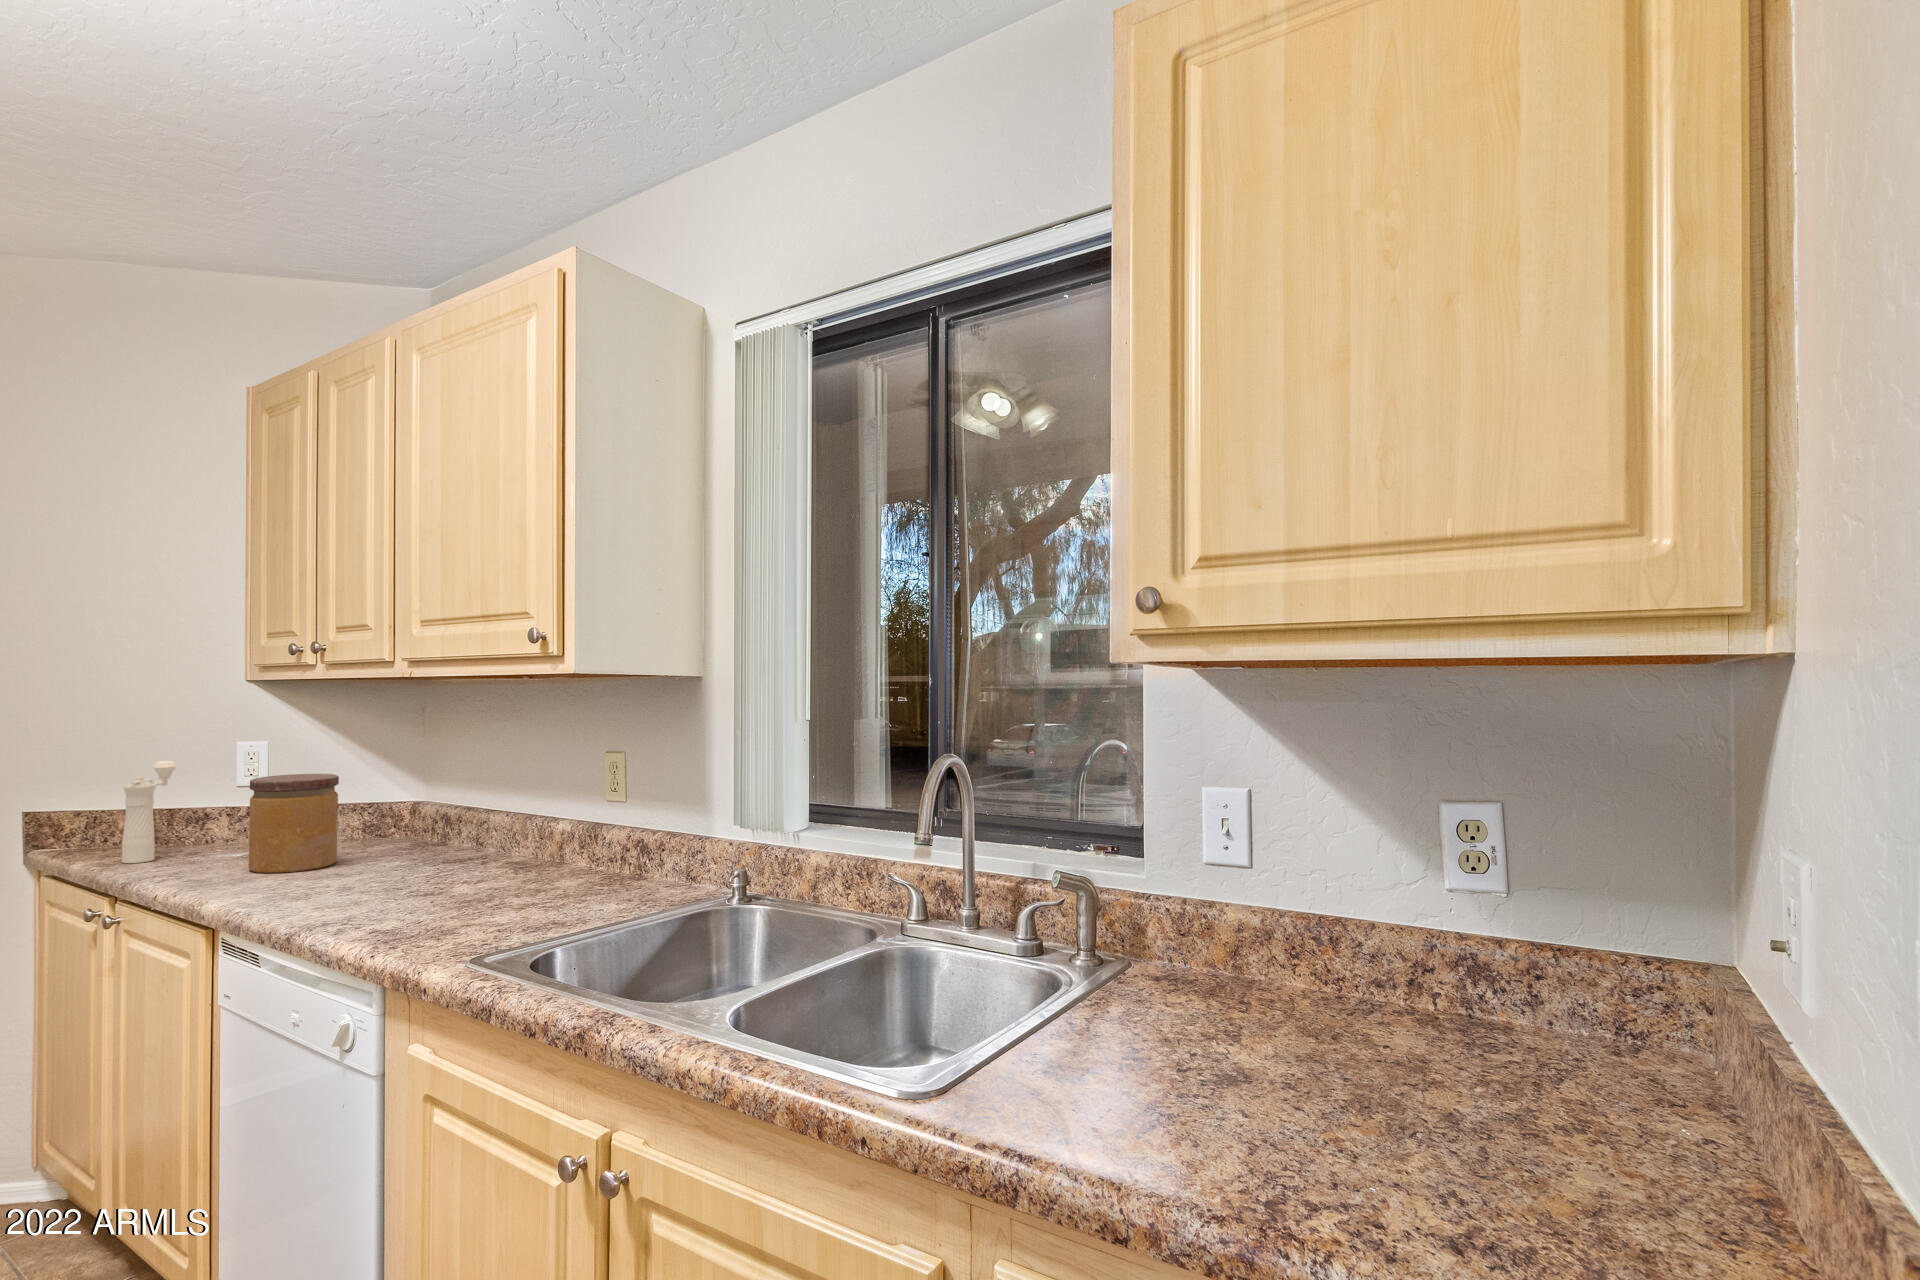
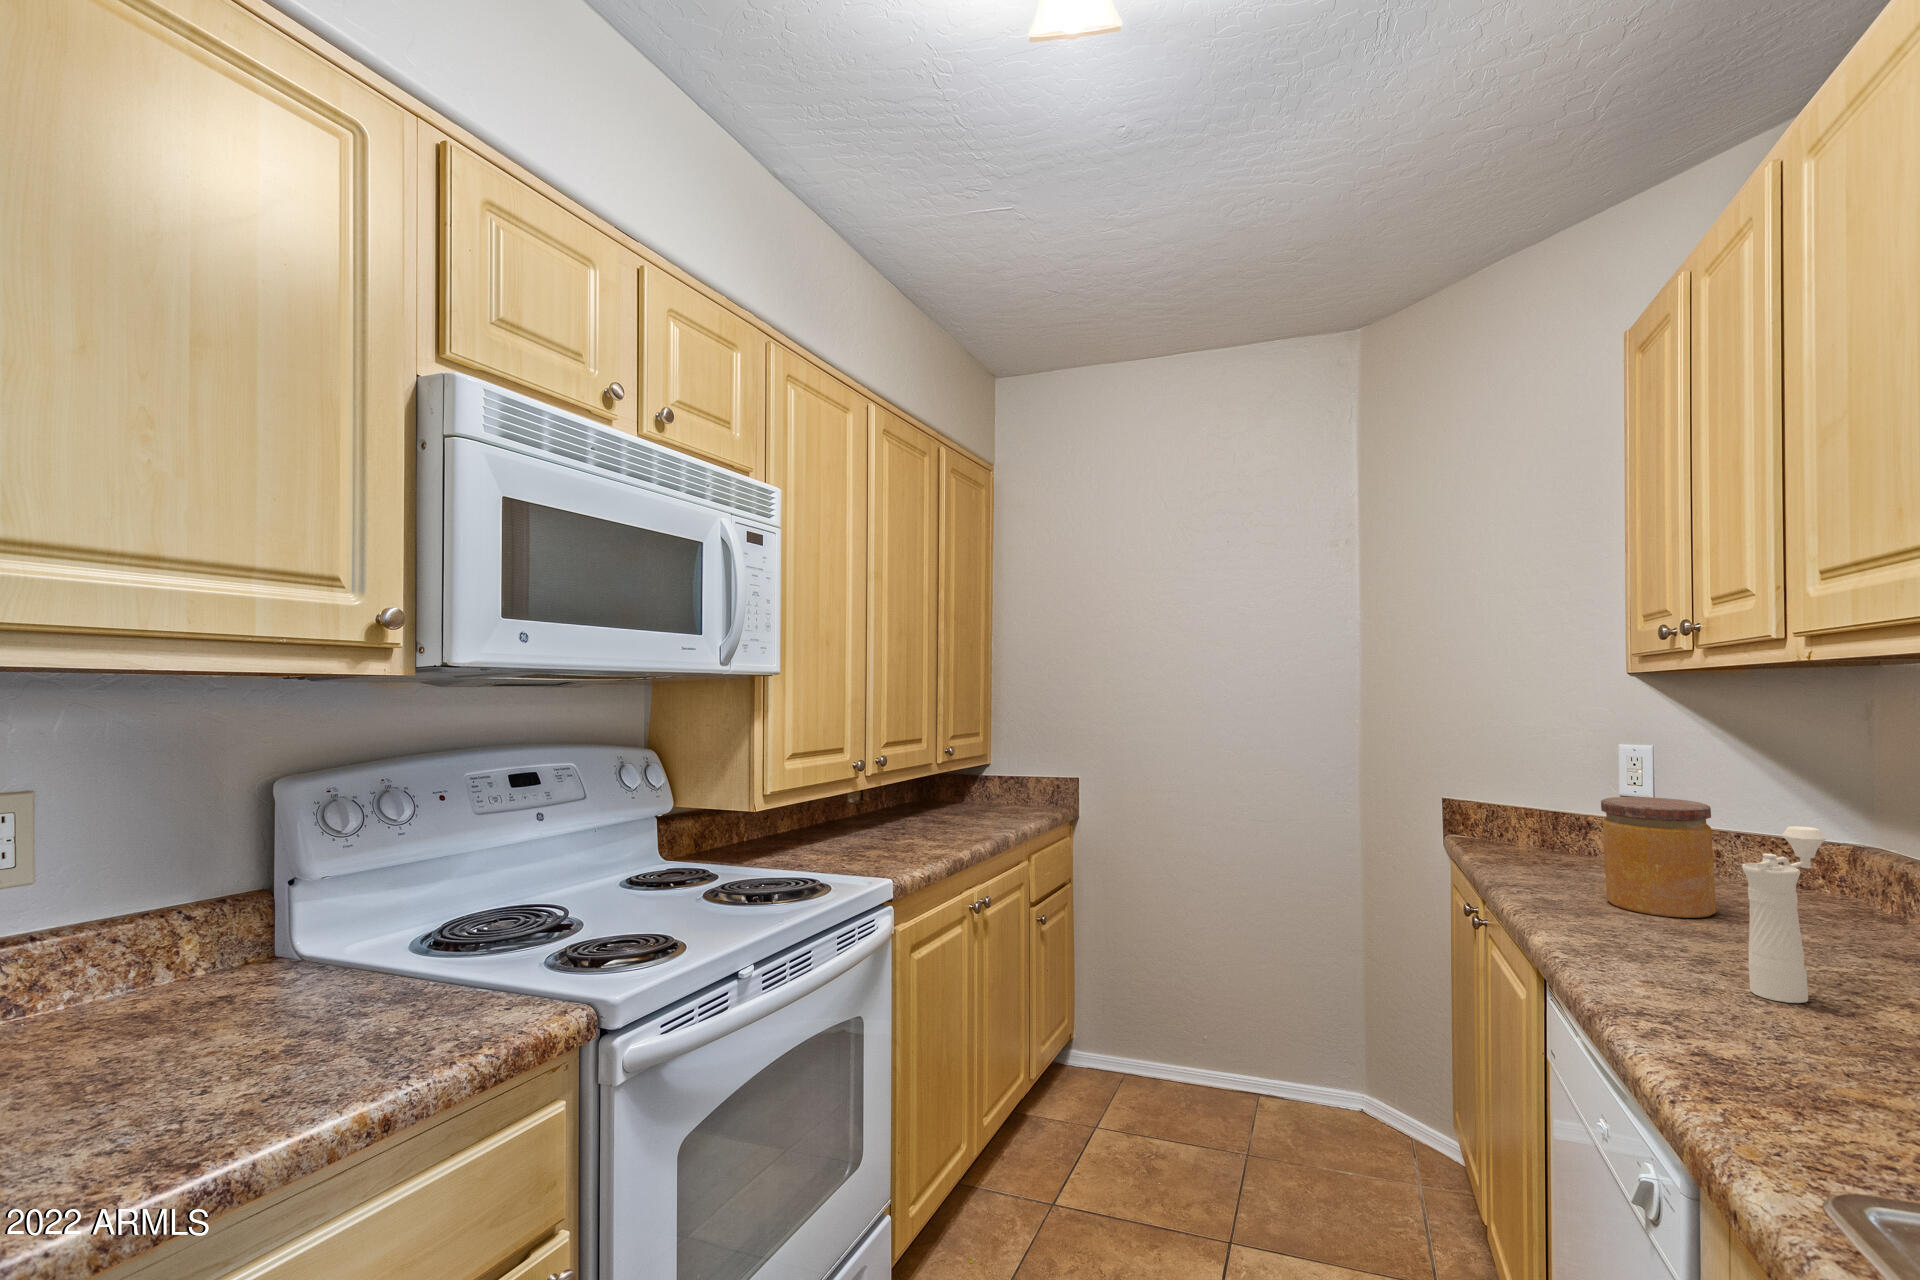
pepper mill: present [122,761,177,863] -> present [1742,826,1826,1003]

